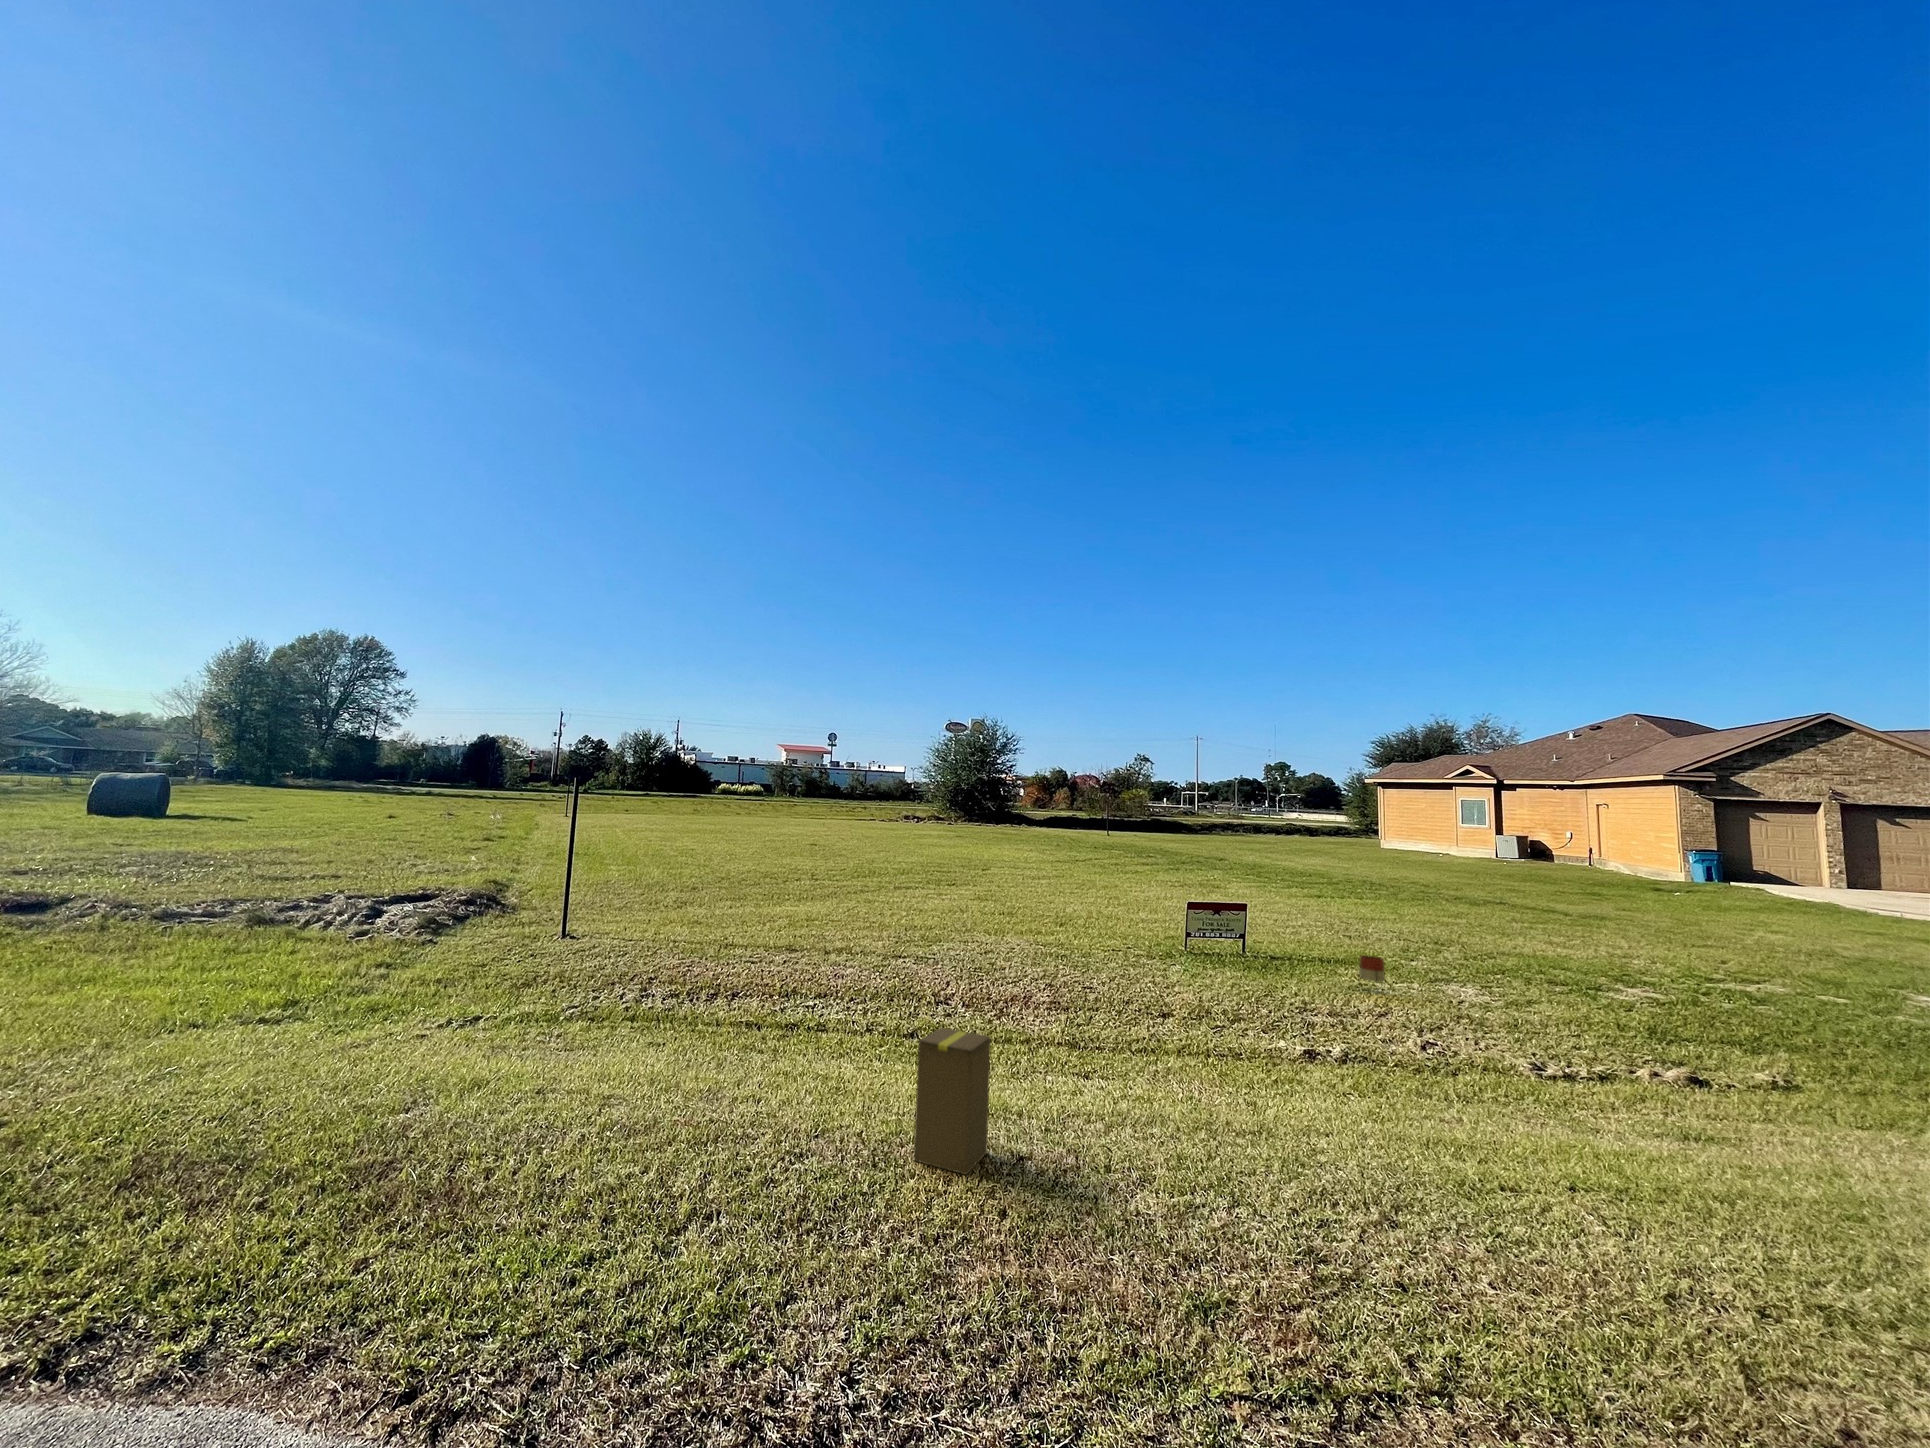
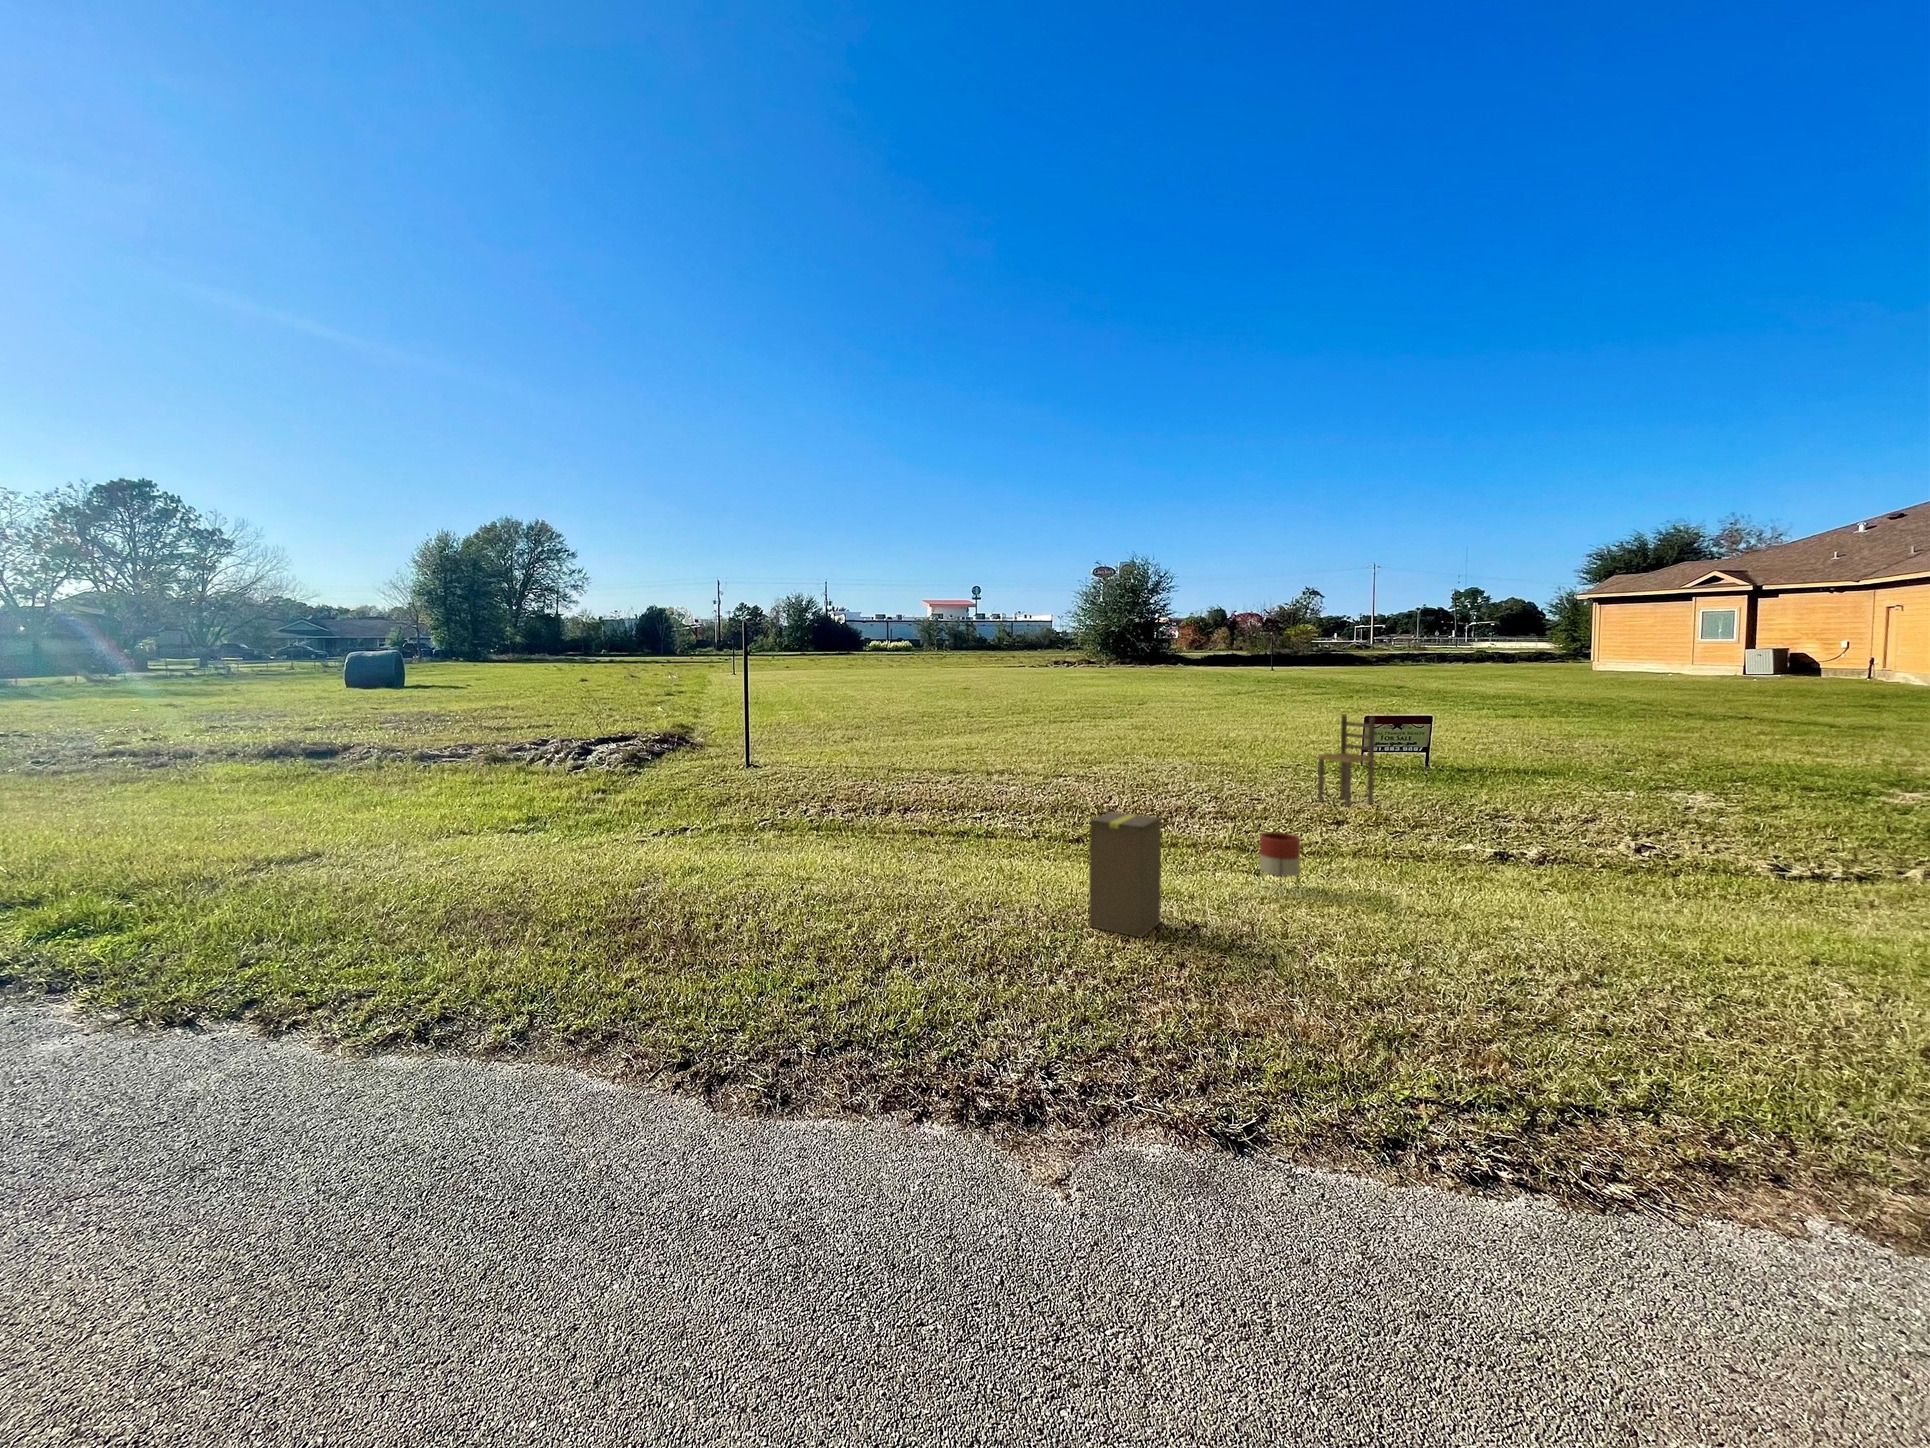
chair: none [1146,904,1196,1000] -> present [1318,714,1375,807]
planter: present [1358,955,1385,983] -> present [1259,832,1300,888]

